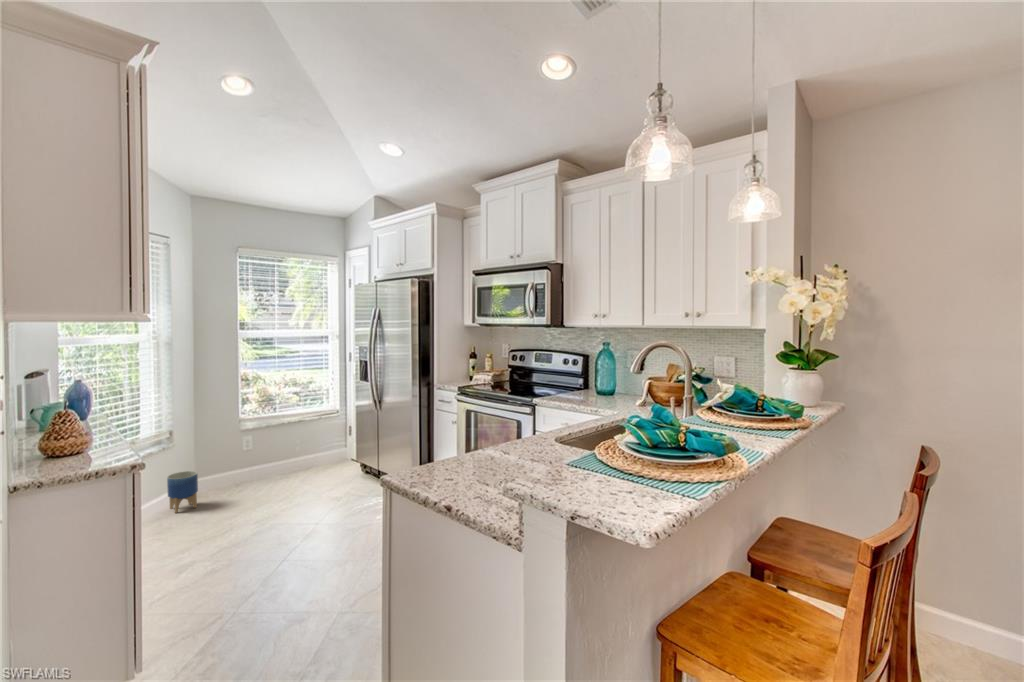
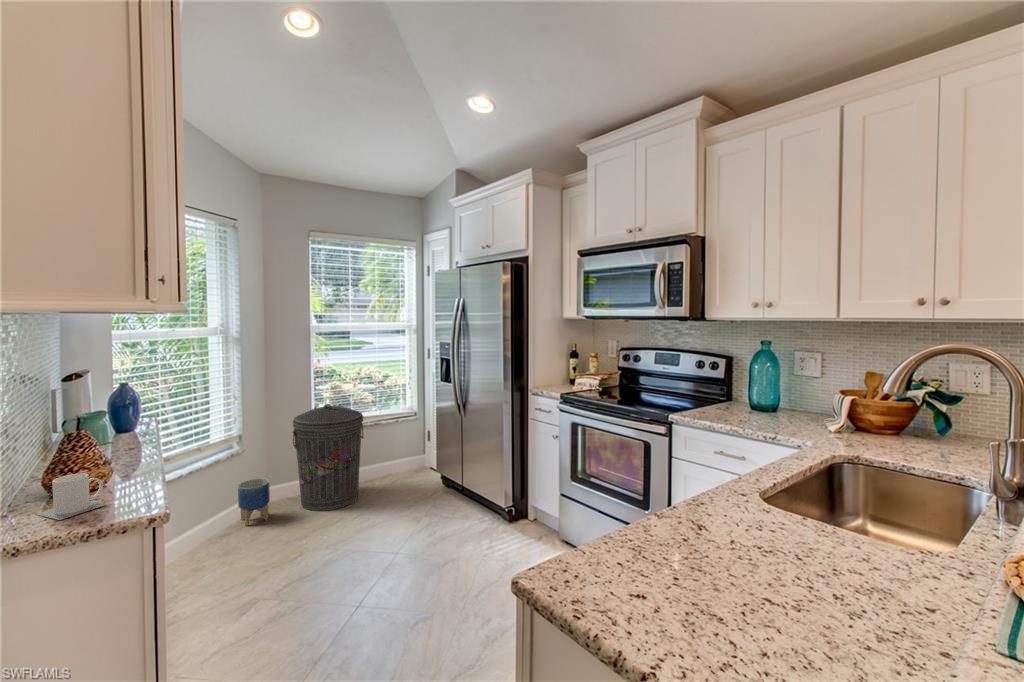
trash can: none [220,403,288,499] -> present [293,404,363,511]
mug: none [43,438,95,467] -> present [37,473,106,520]

